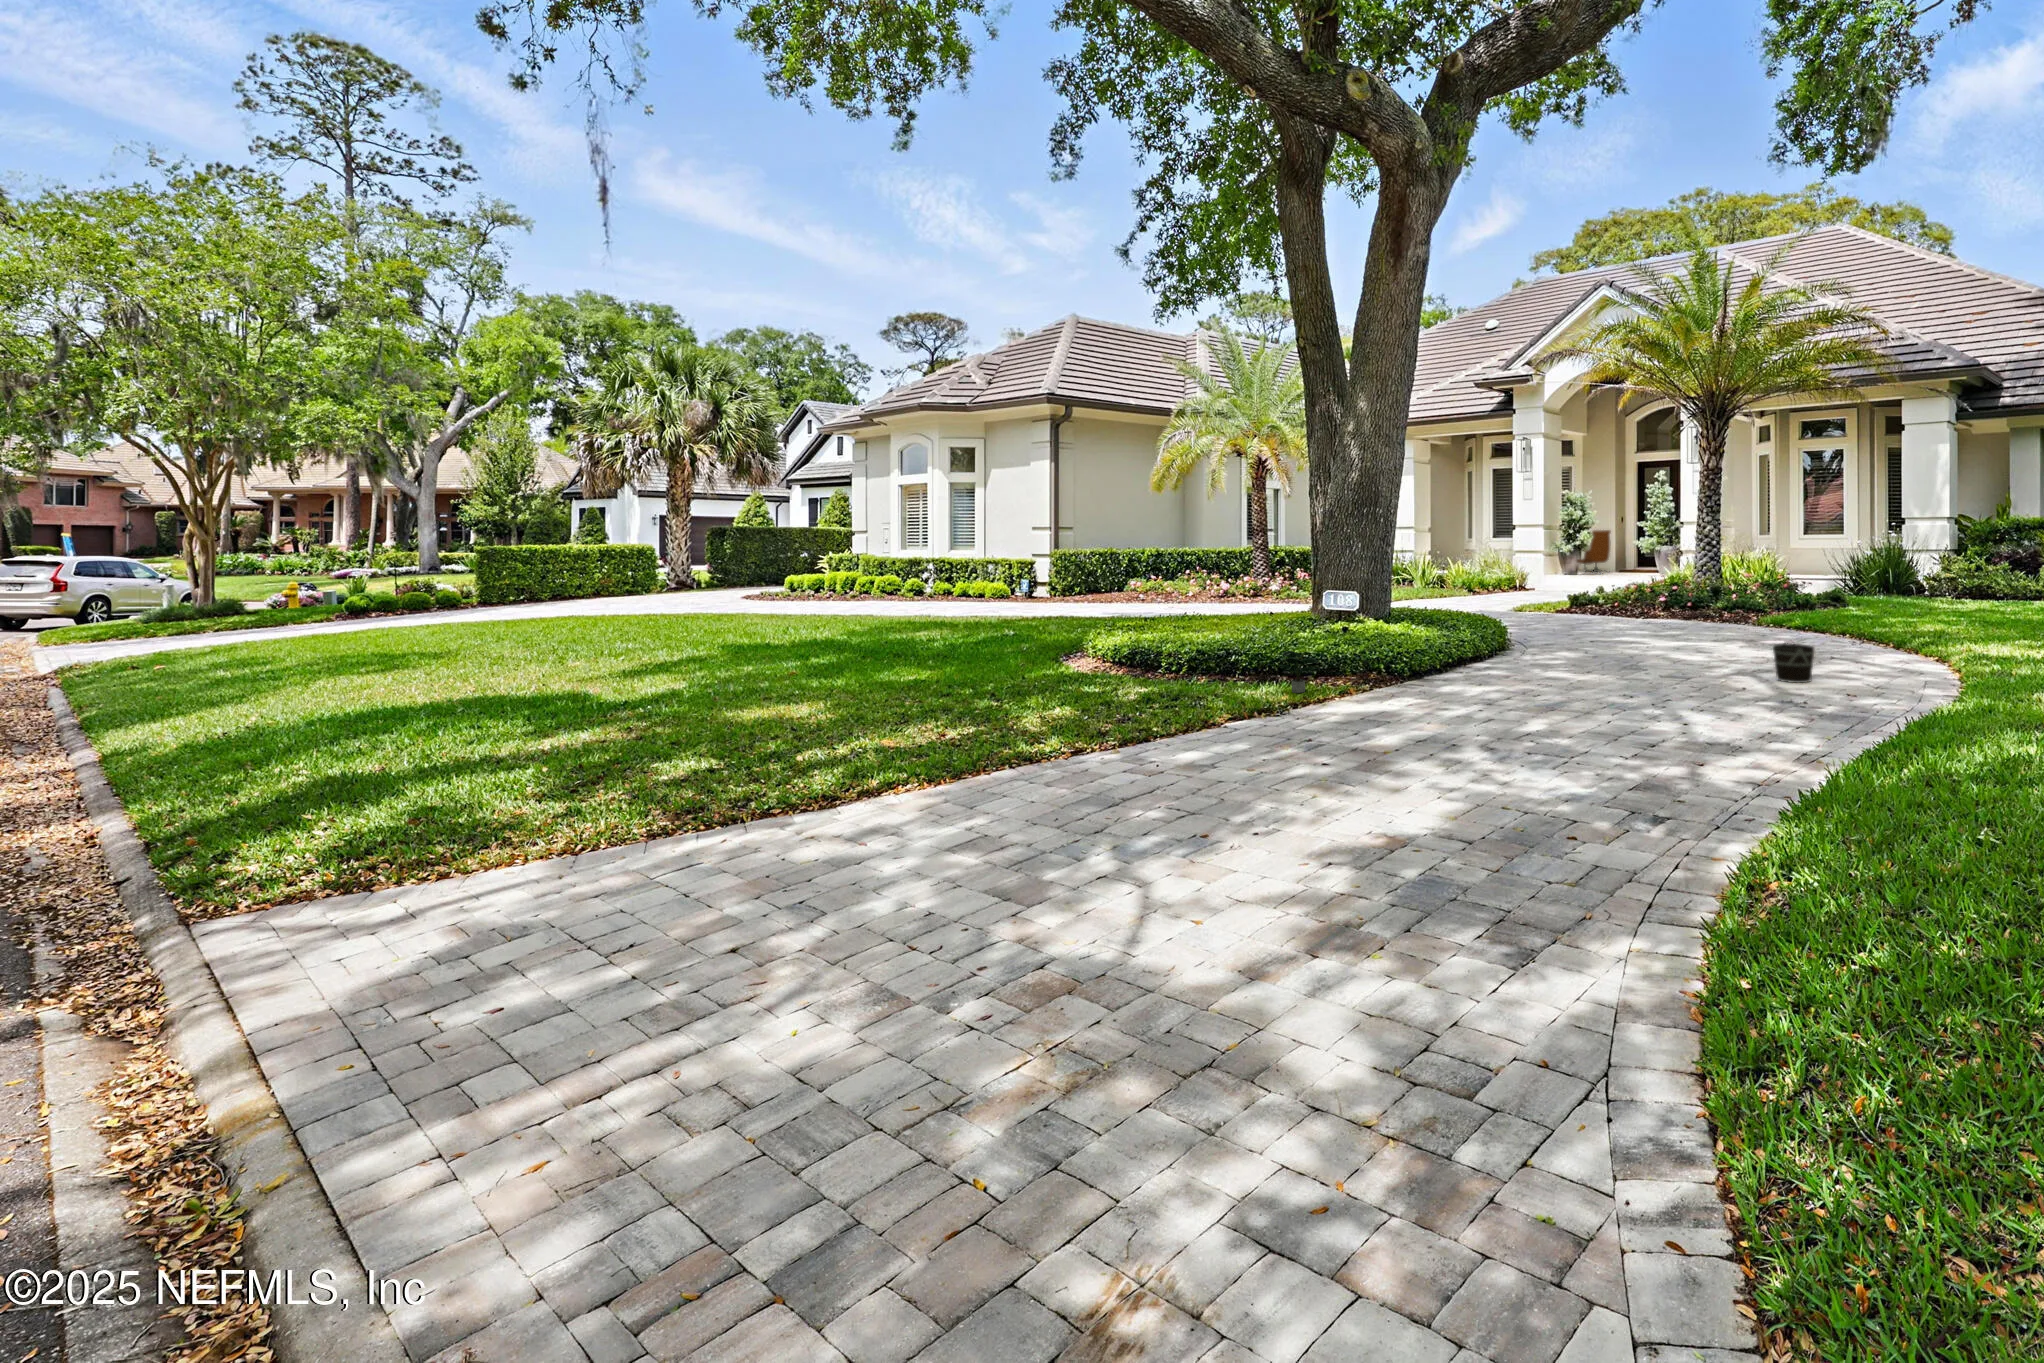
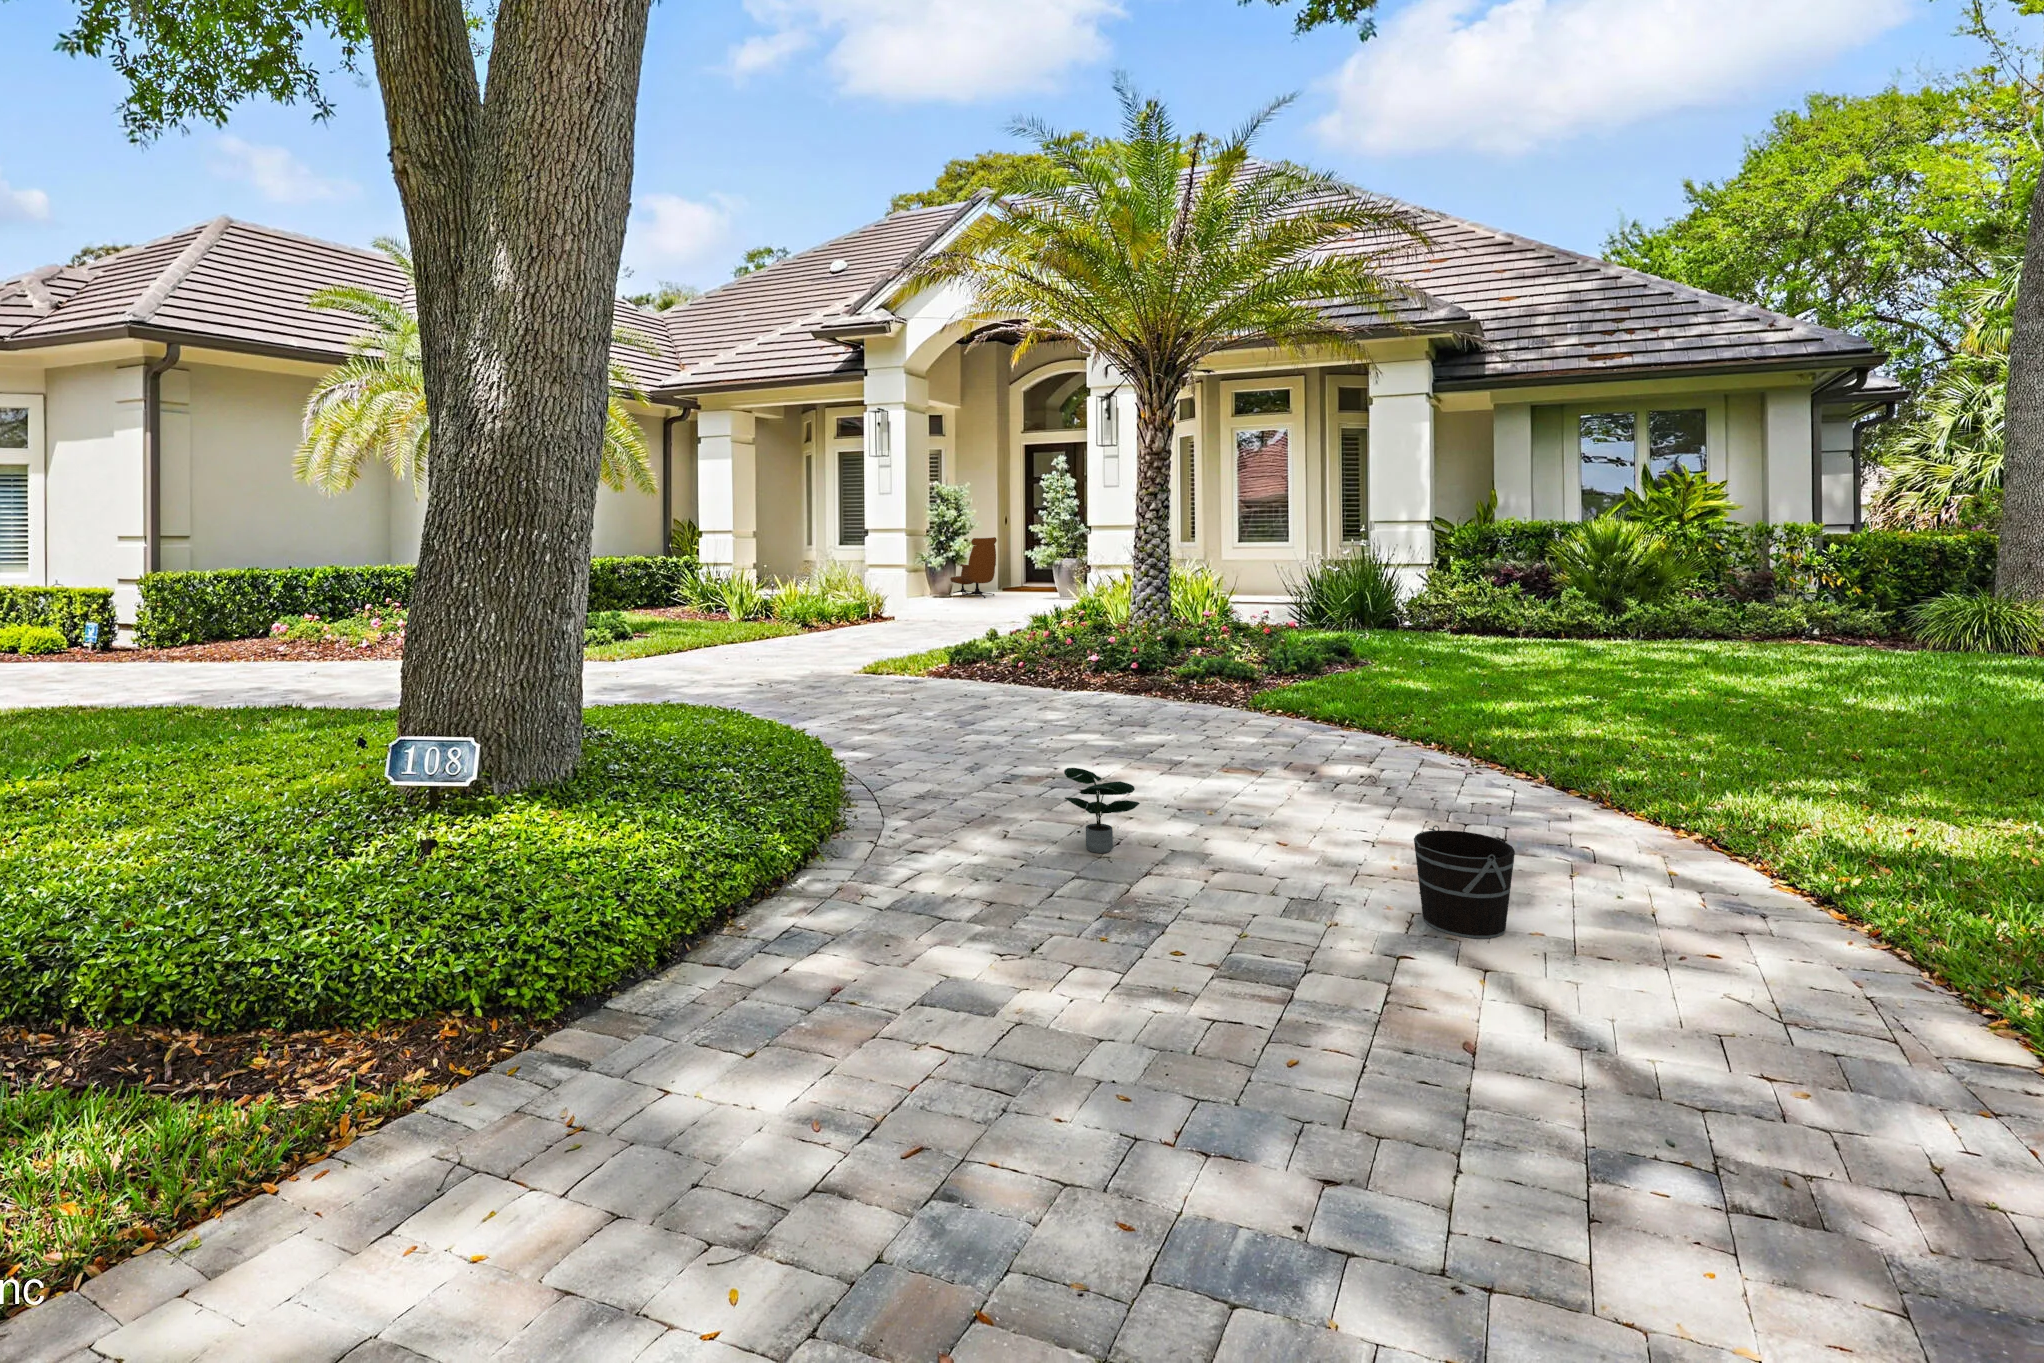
potted plant: present [1280,651,1318,693] -> present [1064,768,1140,853]

